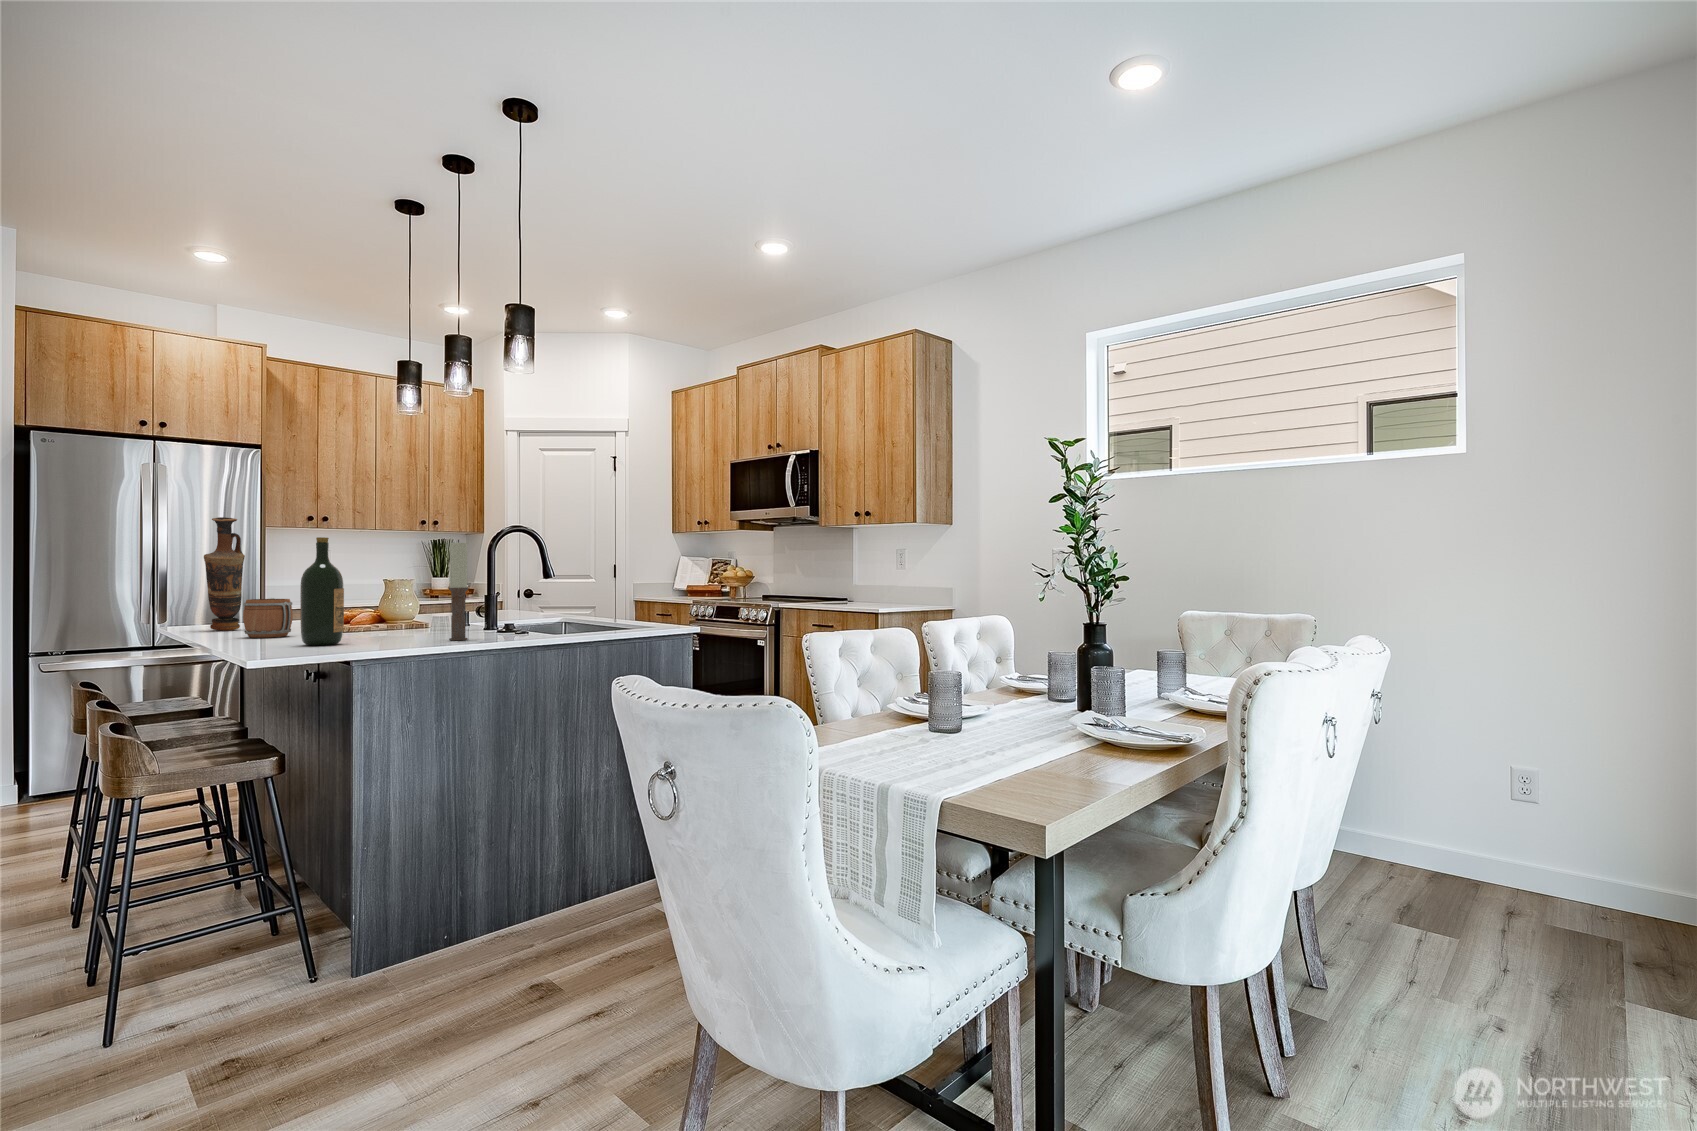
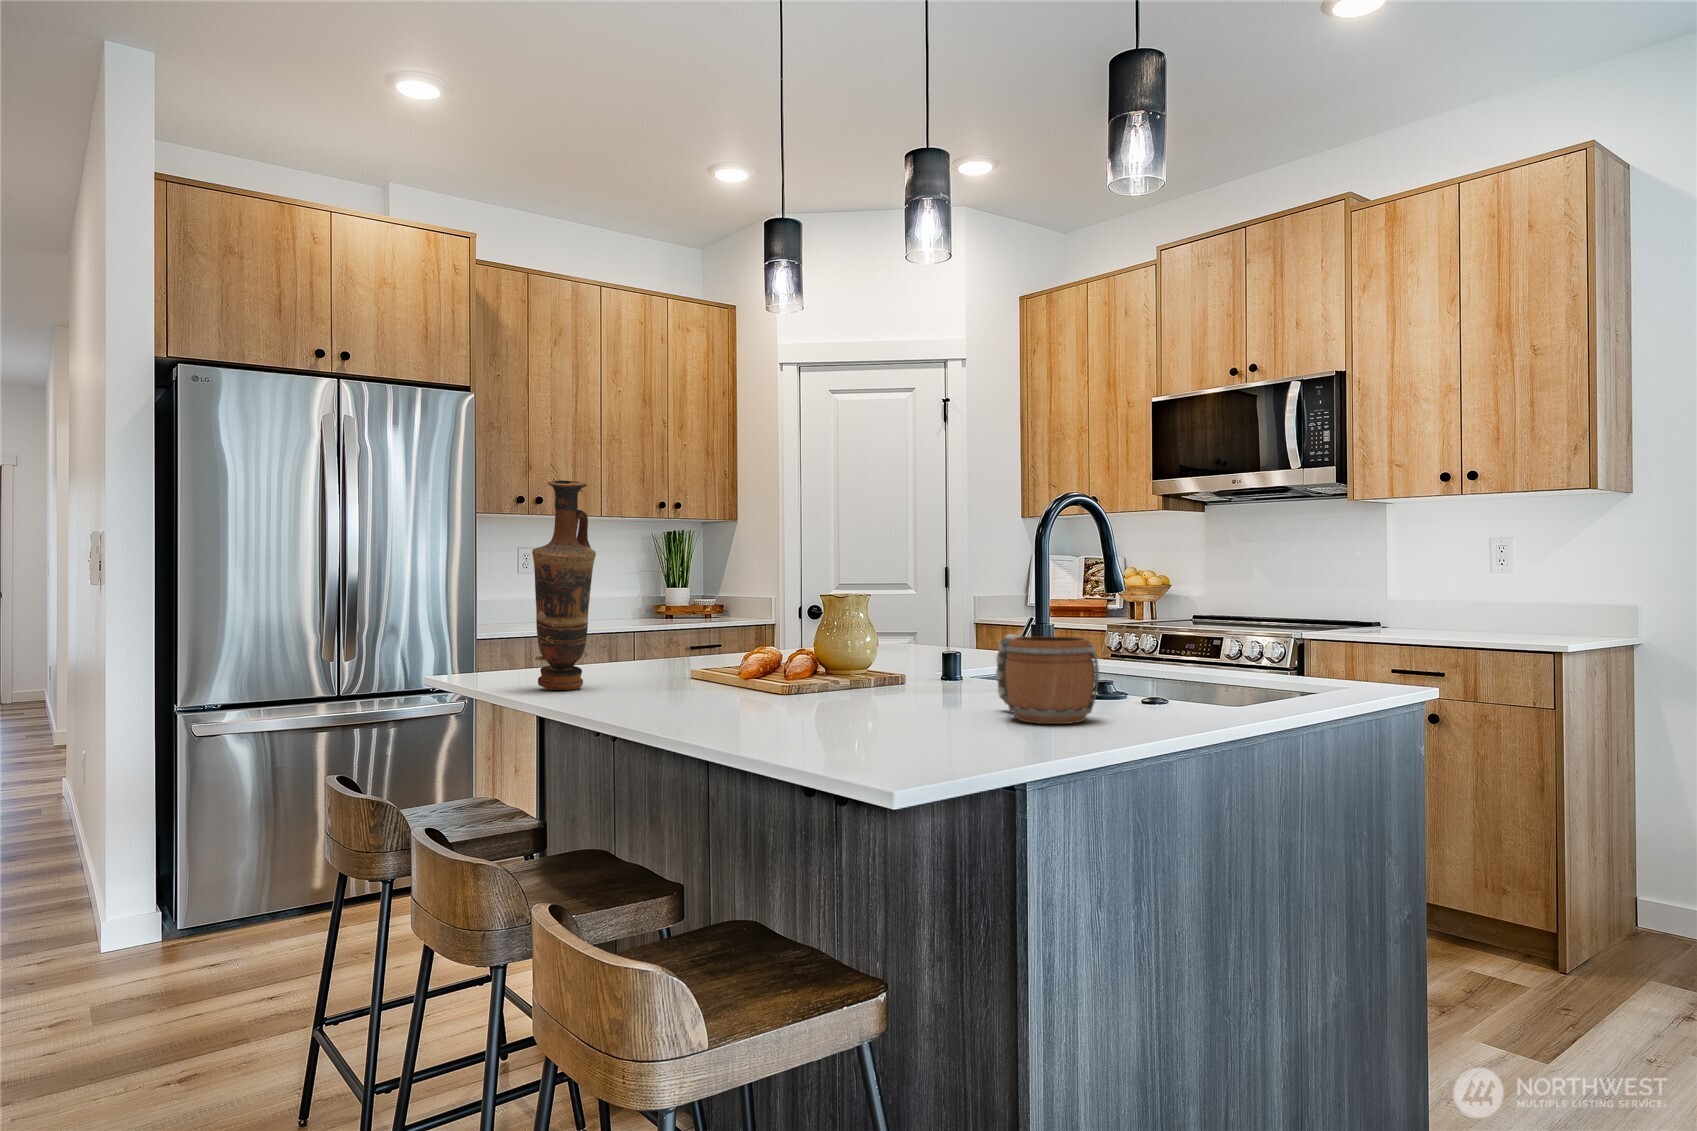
wine bottle: present [300,537,344,645] -> none [887,504,969,750]
candle: present [449,540,468,640] -> none [1144,509,1183,733]
mug: present [243,598,293,638] -> present [996,634,1099,724]

